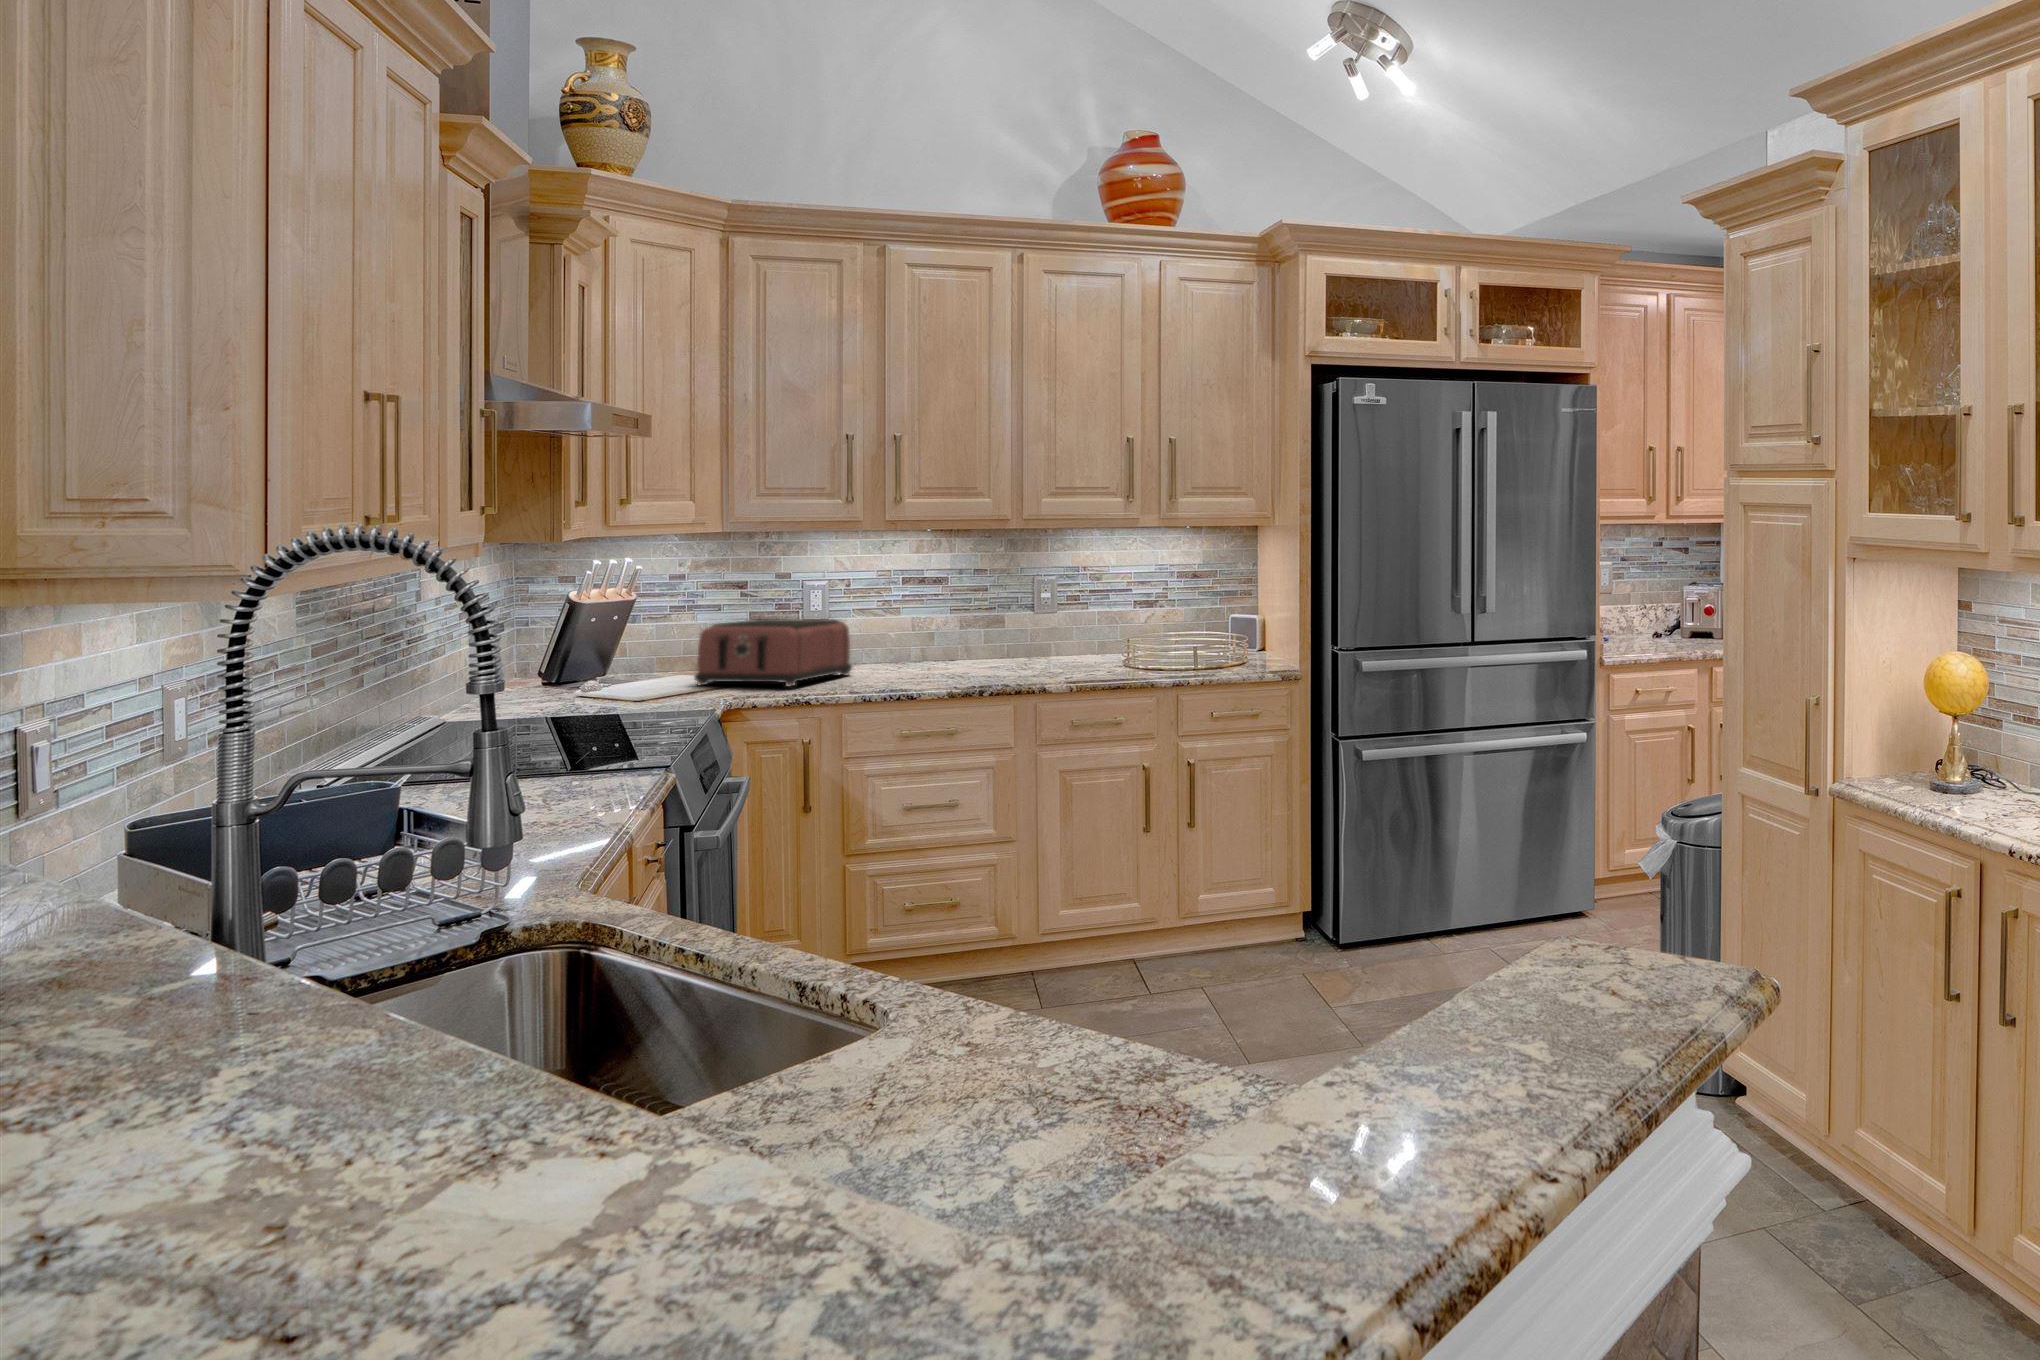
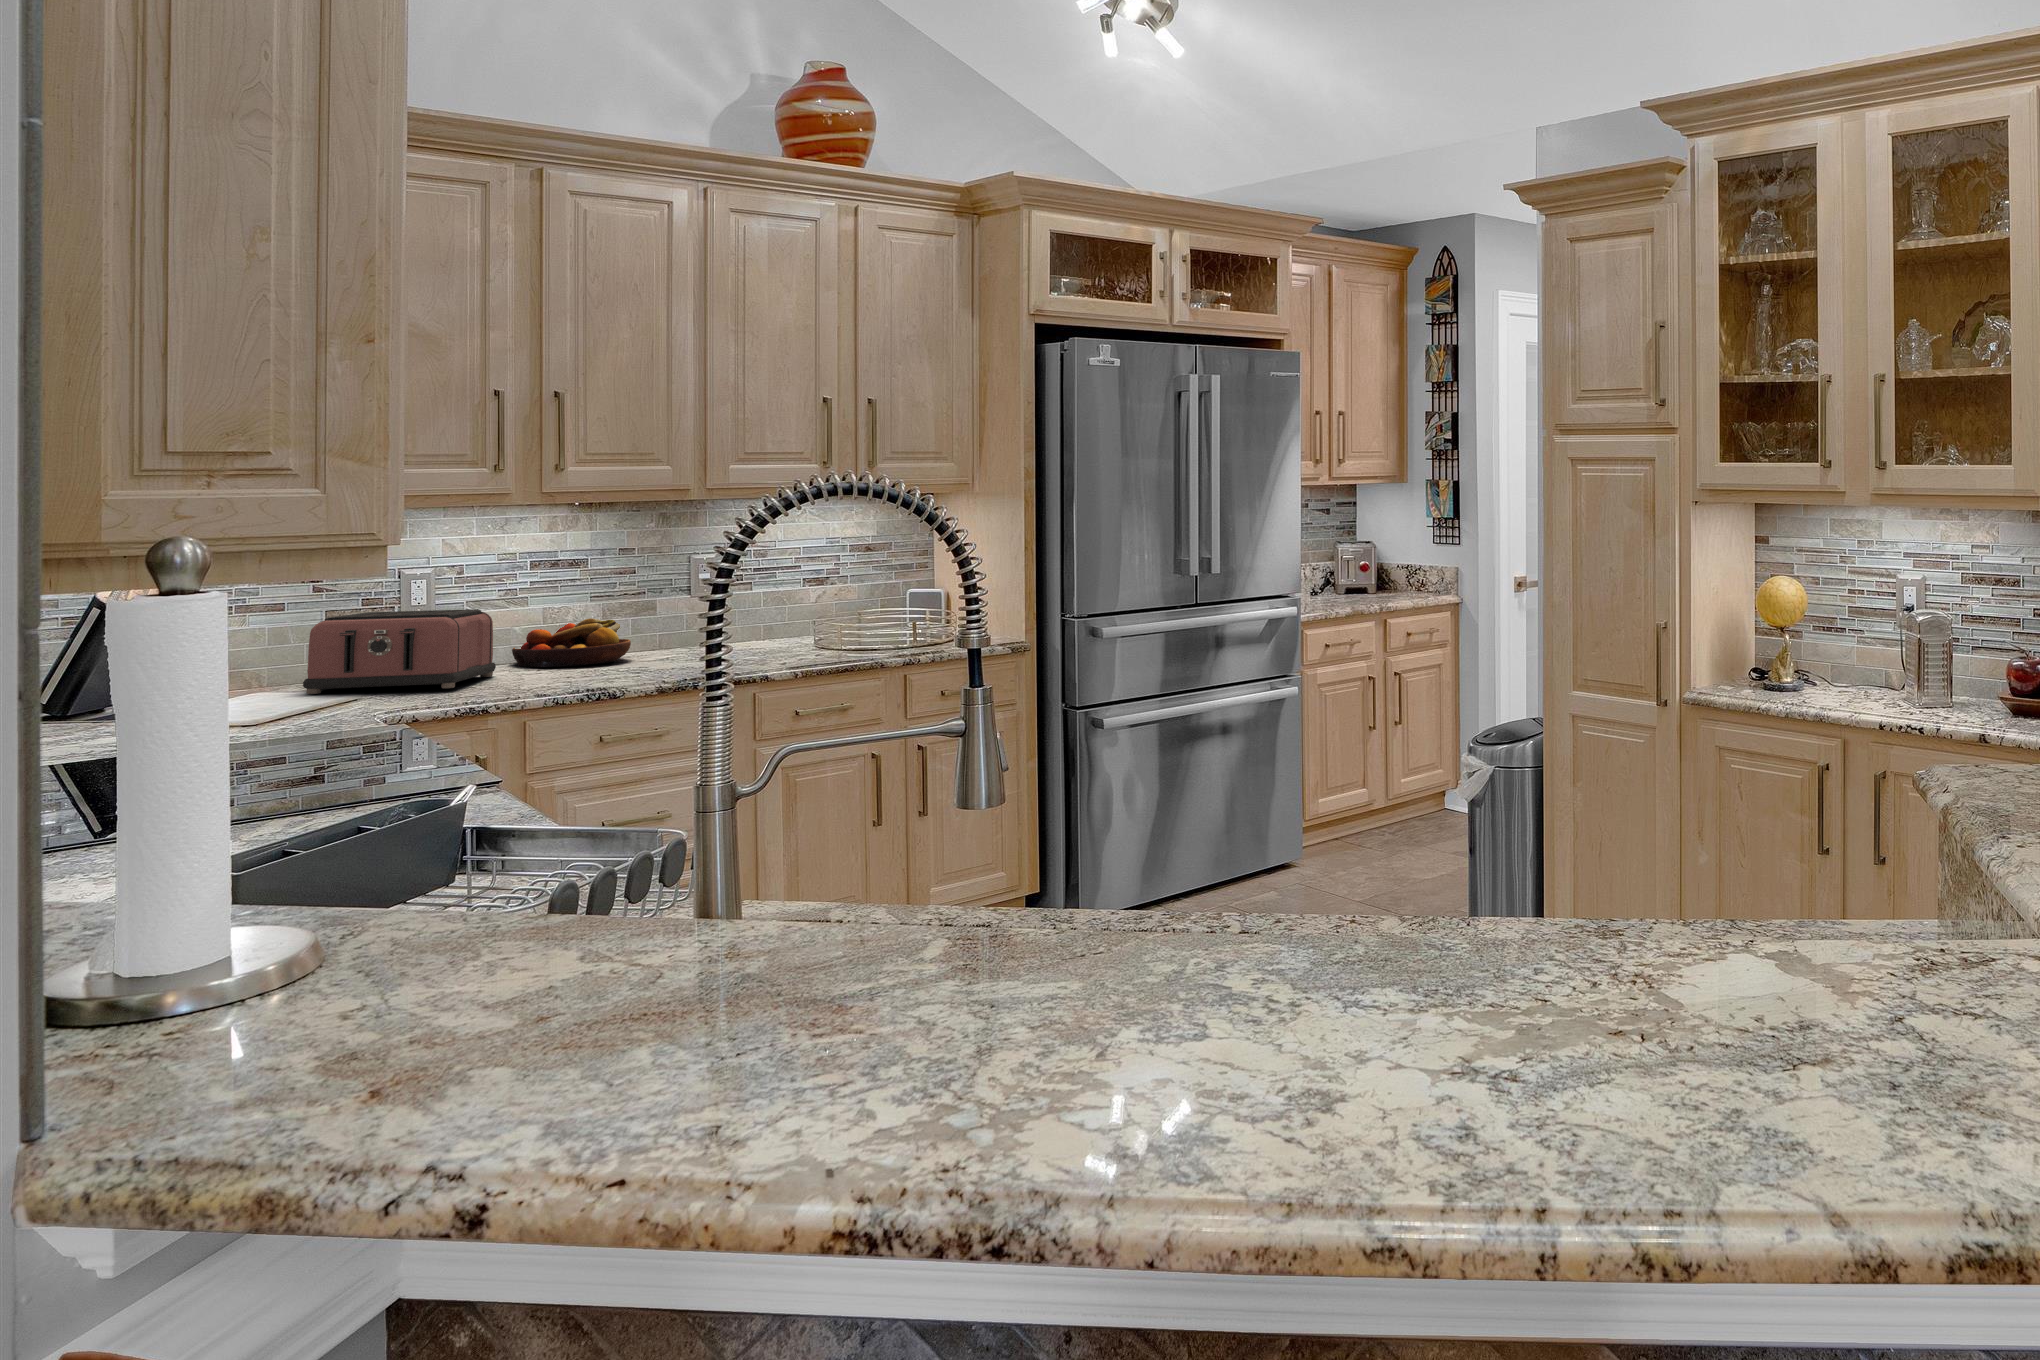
fruit bowl: none [884,628,979,668] -> present [512,618,631,667]

